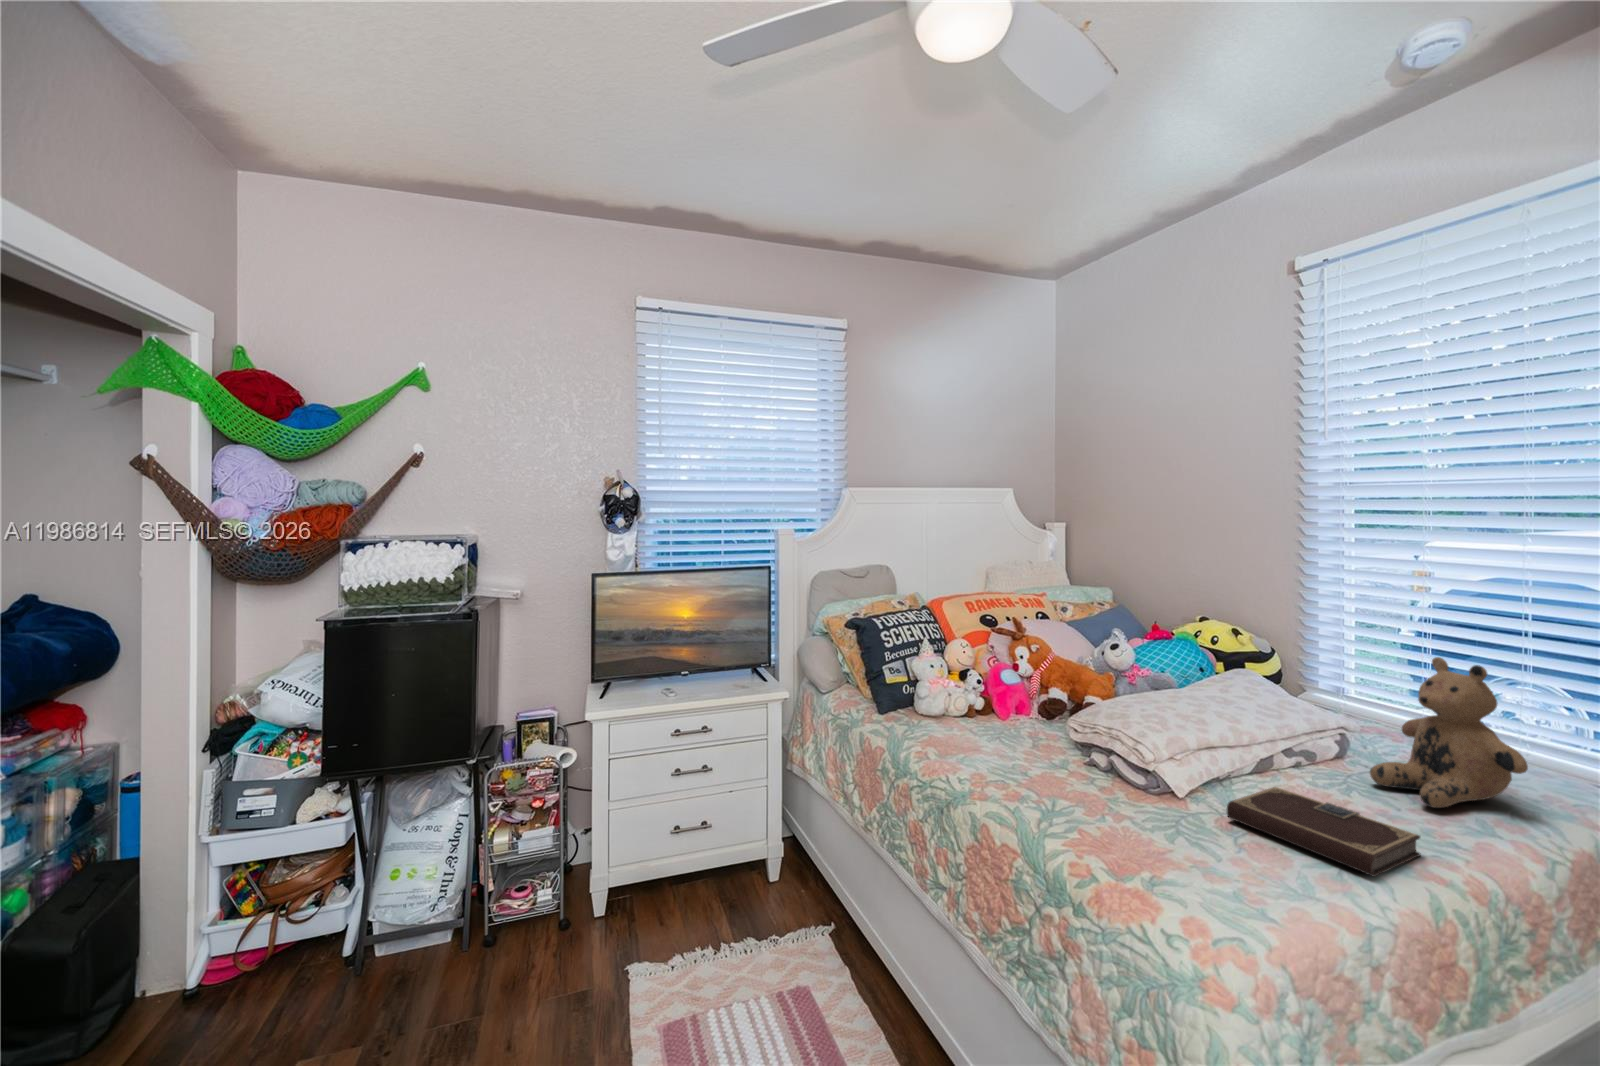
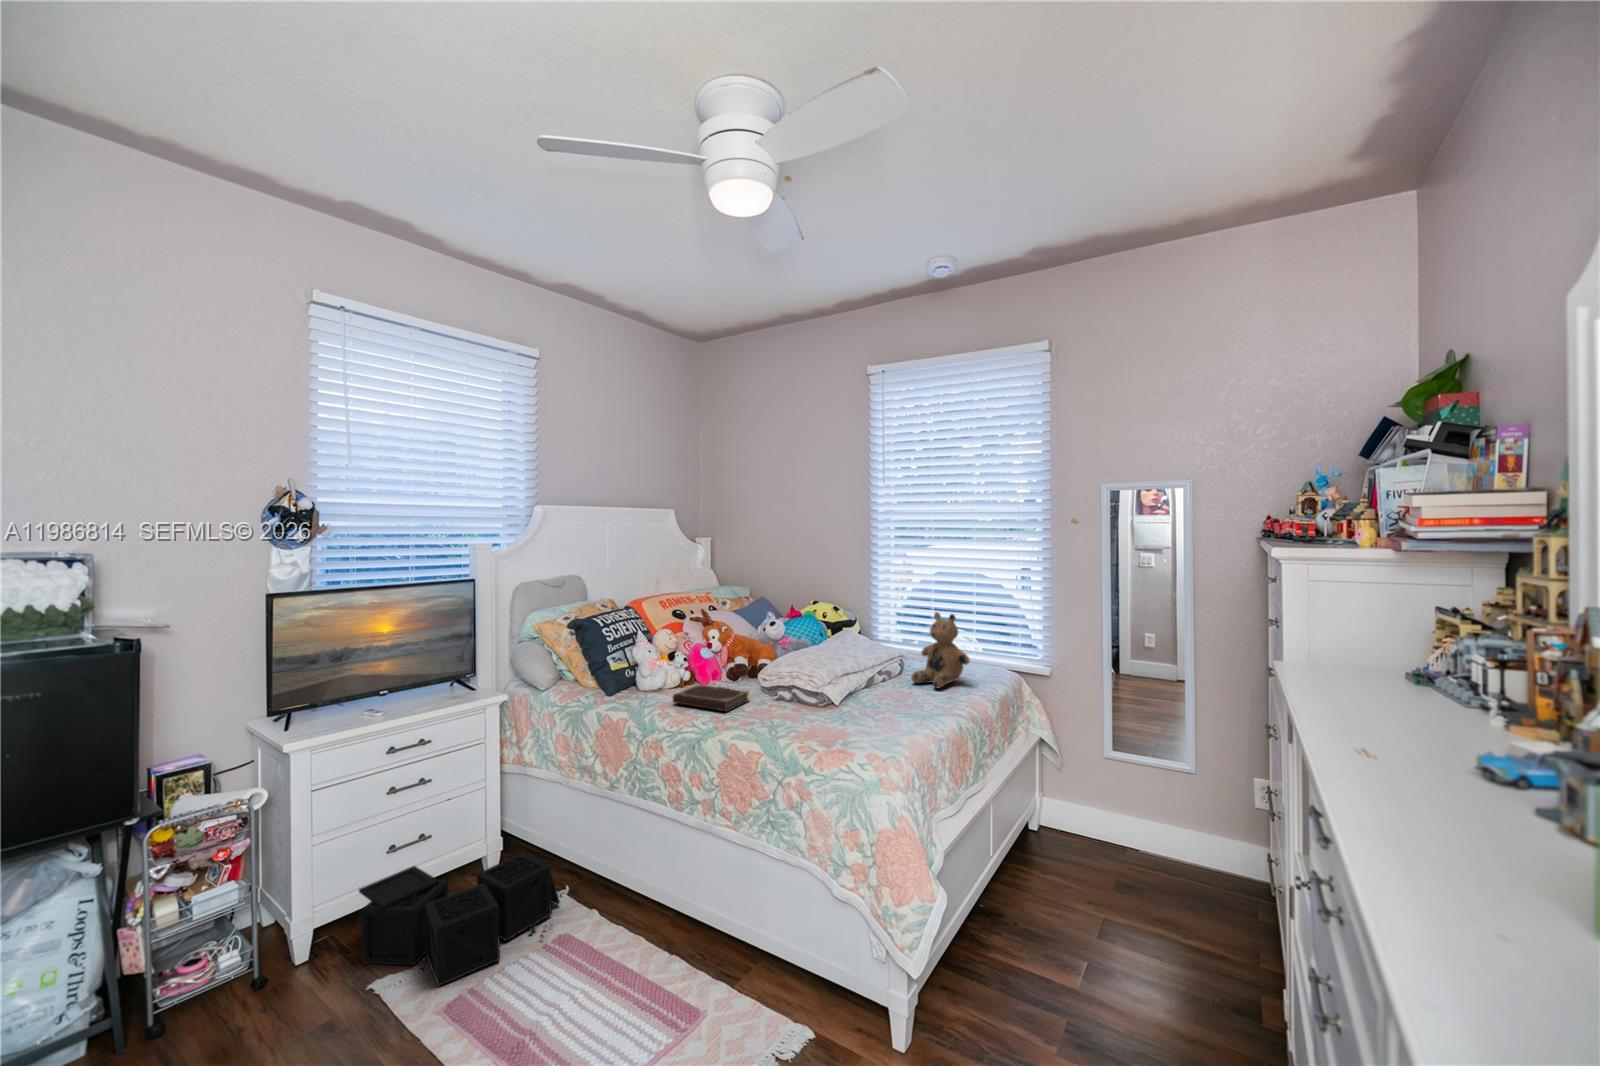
notebook: present [1227,787,1421,877] -> present [673,685,748,711]
storage bin: none [636,852,817,994] -> present [359,850,560,986]

